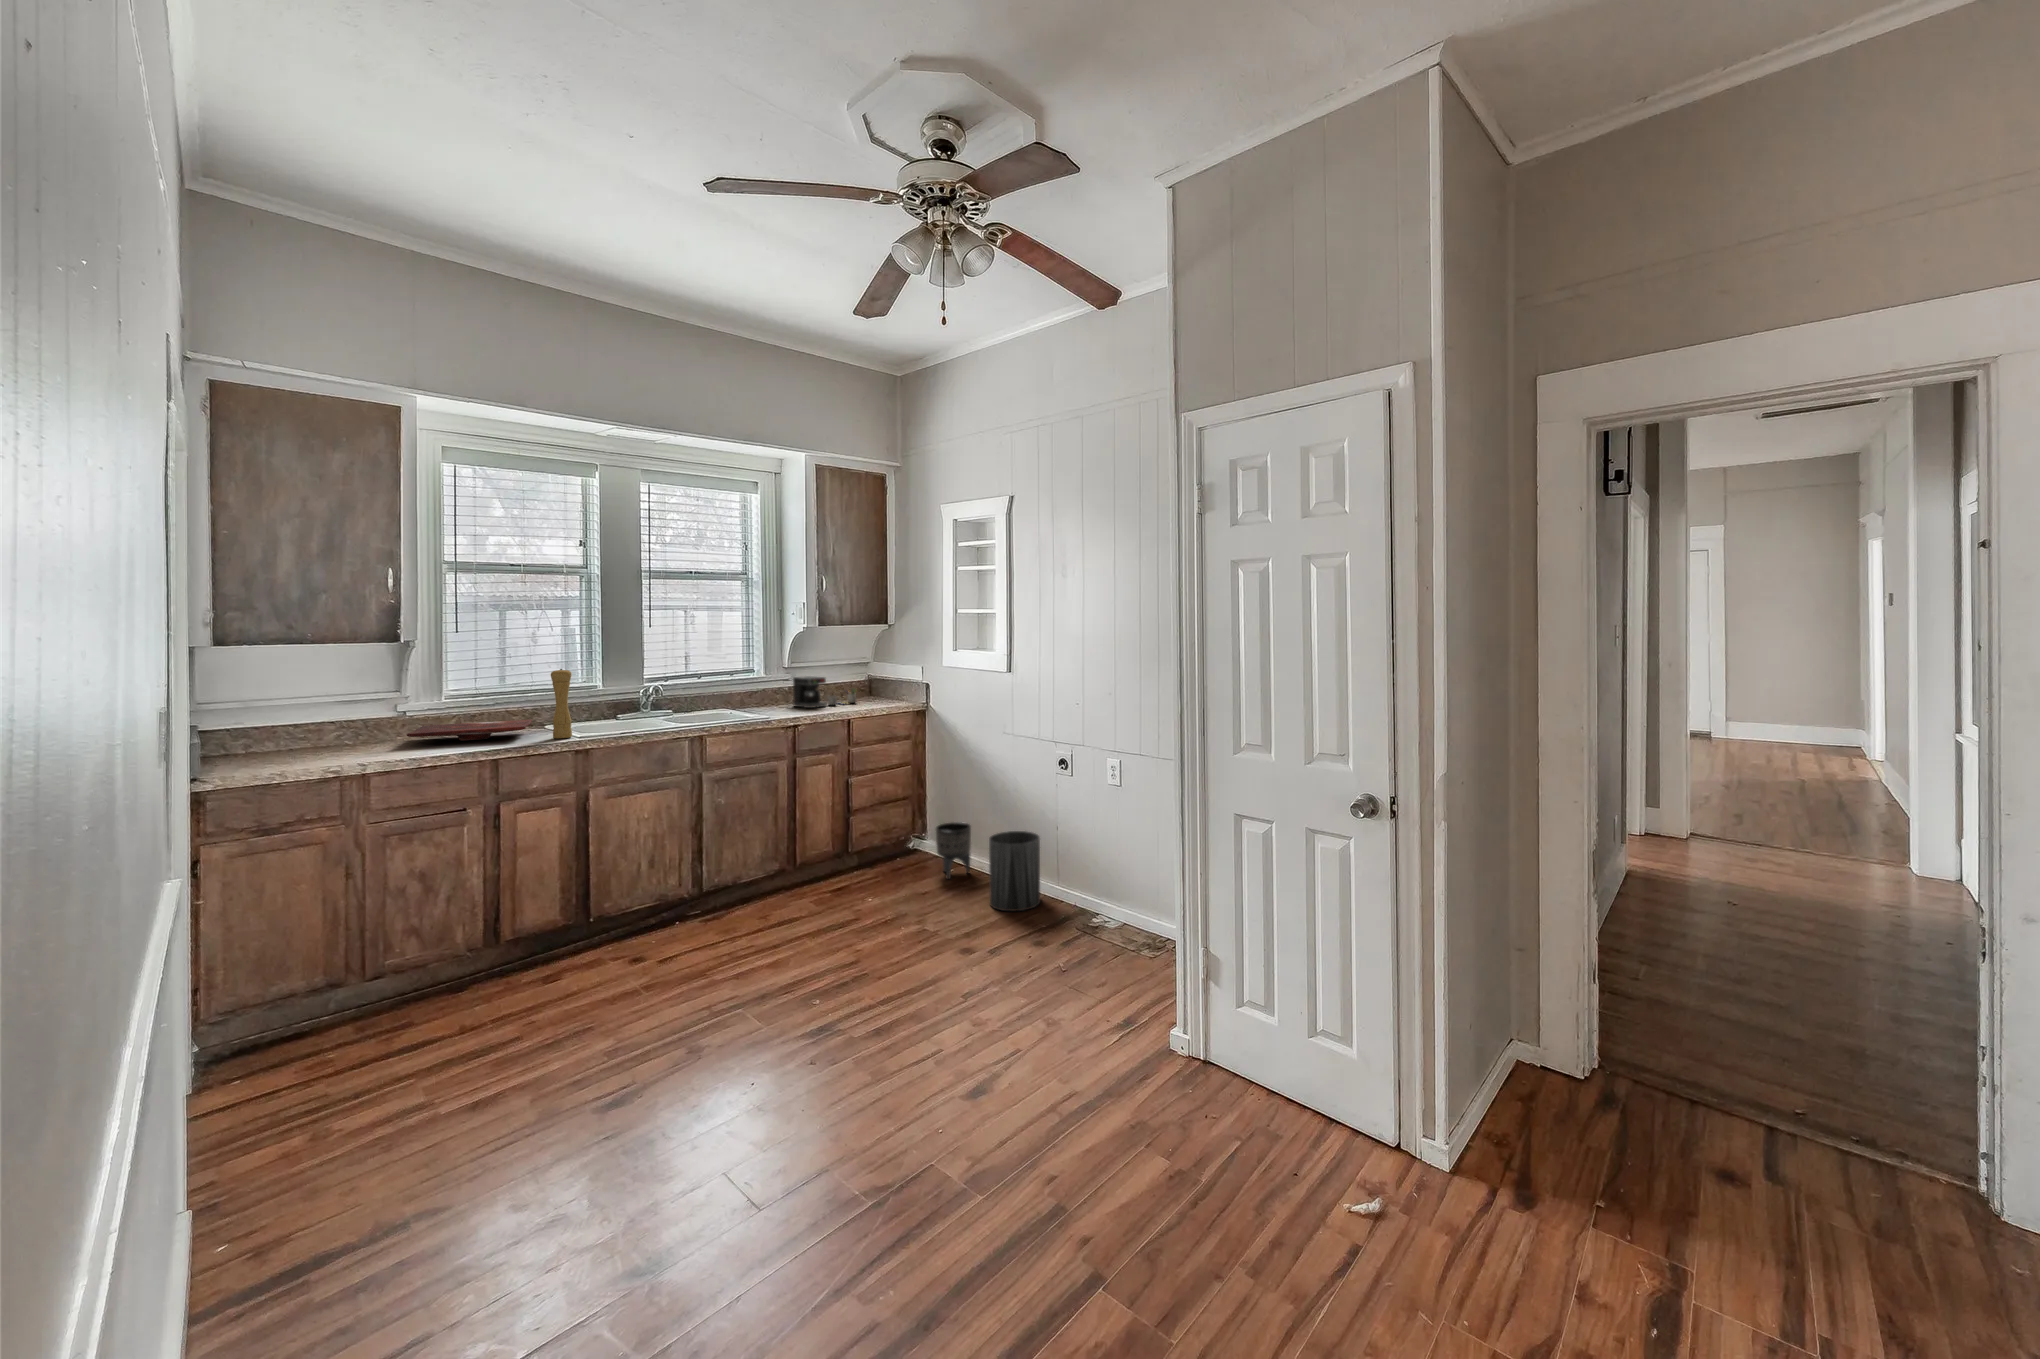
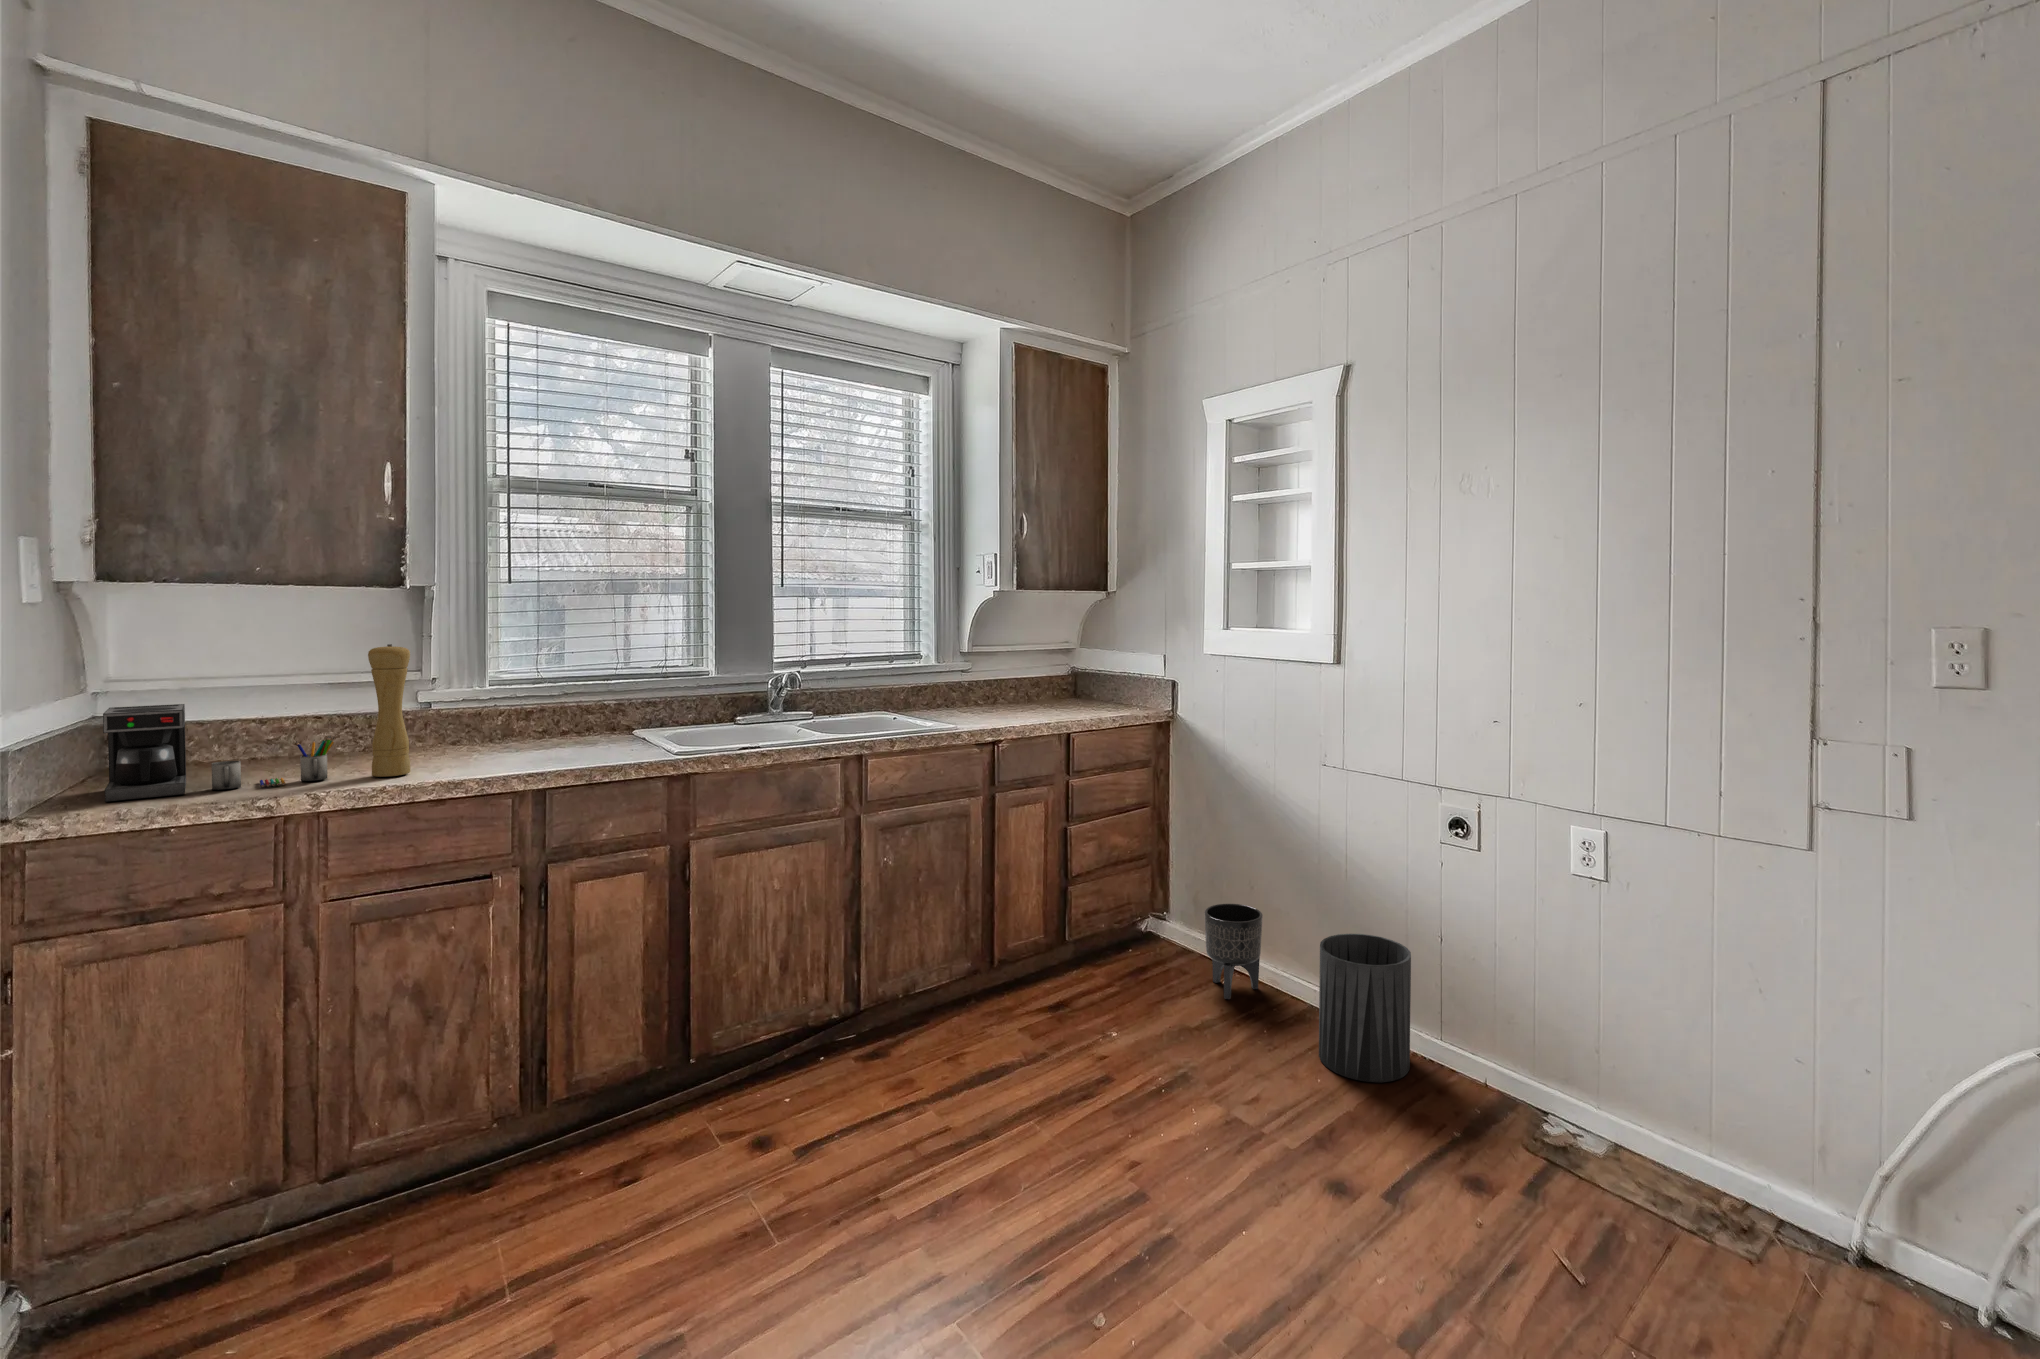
pepper mill: present [551,669,572,738] -> present [368,644,411,777]
coffee maker: present [793,676,856,708] -> present [103,704,334,802]
cutting board: present [407,720,532,741] -> none [412,722,608,754]

